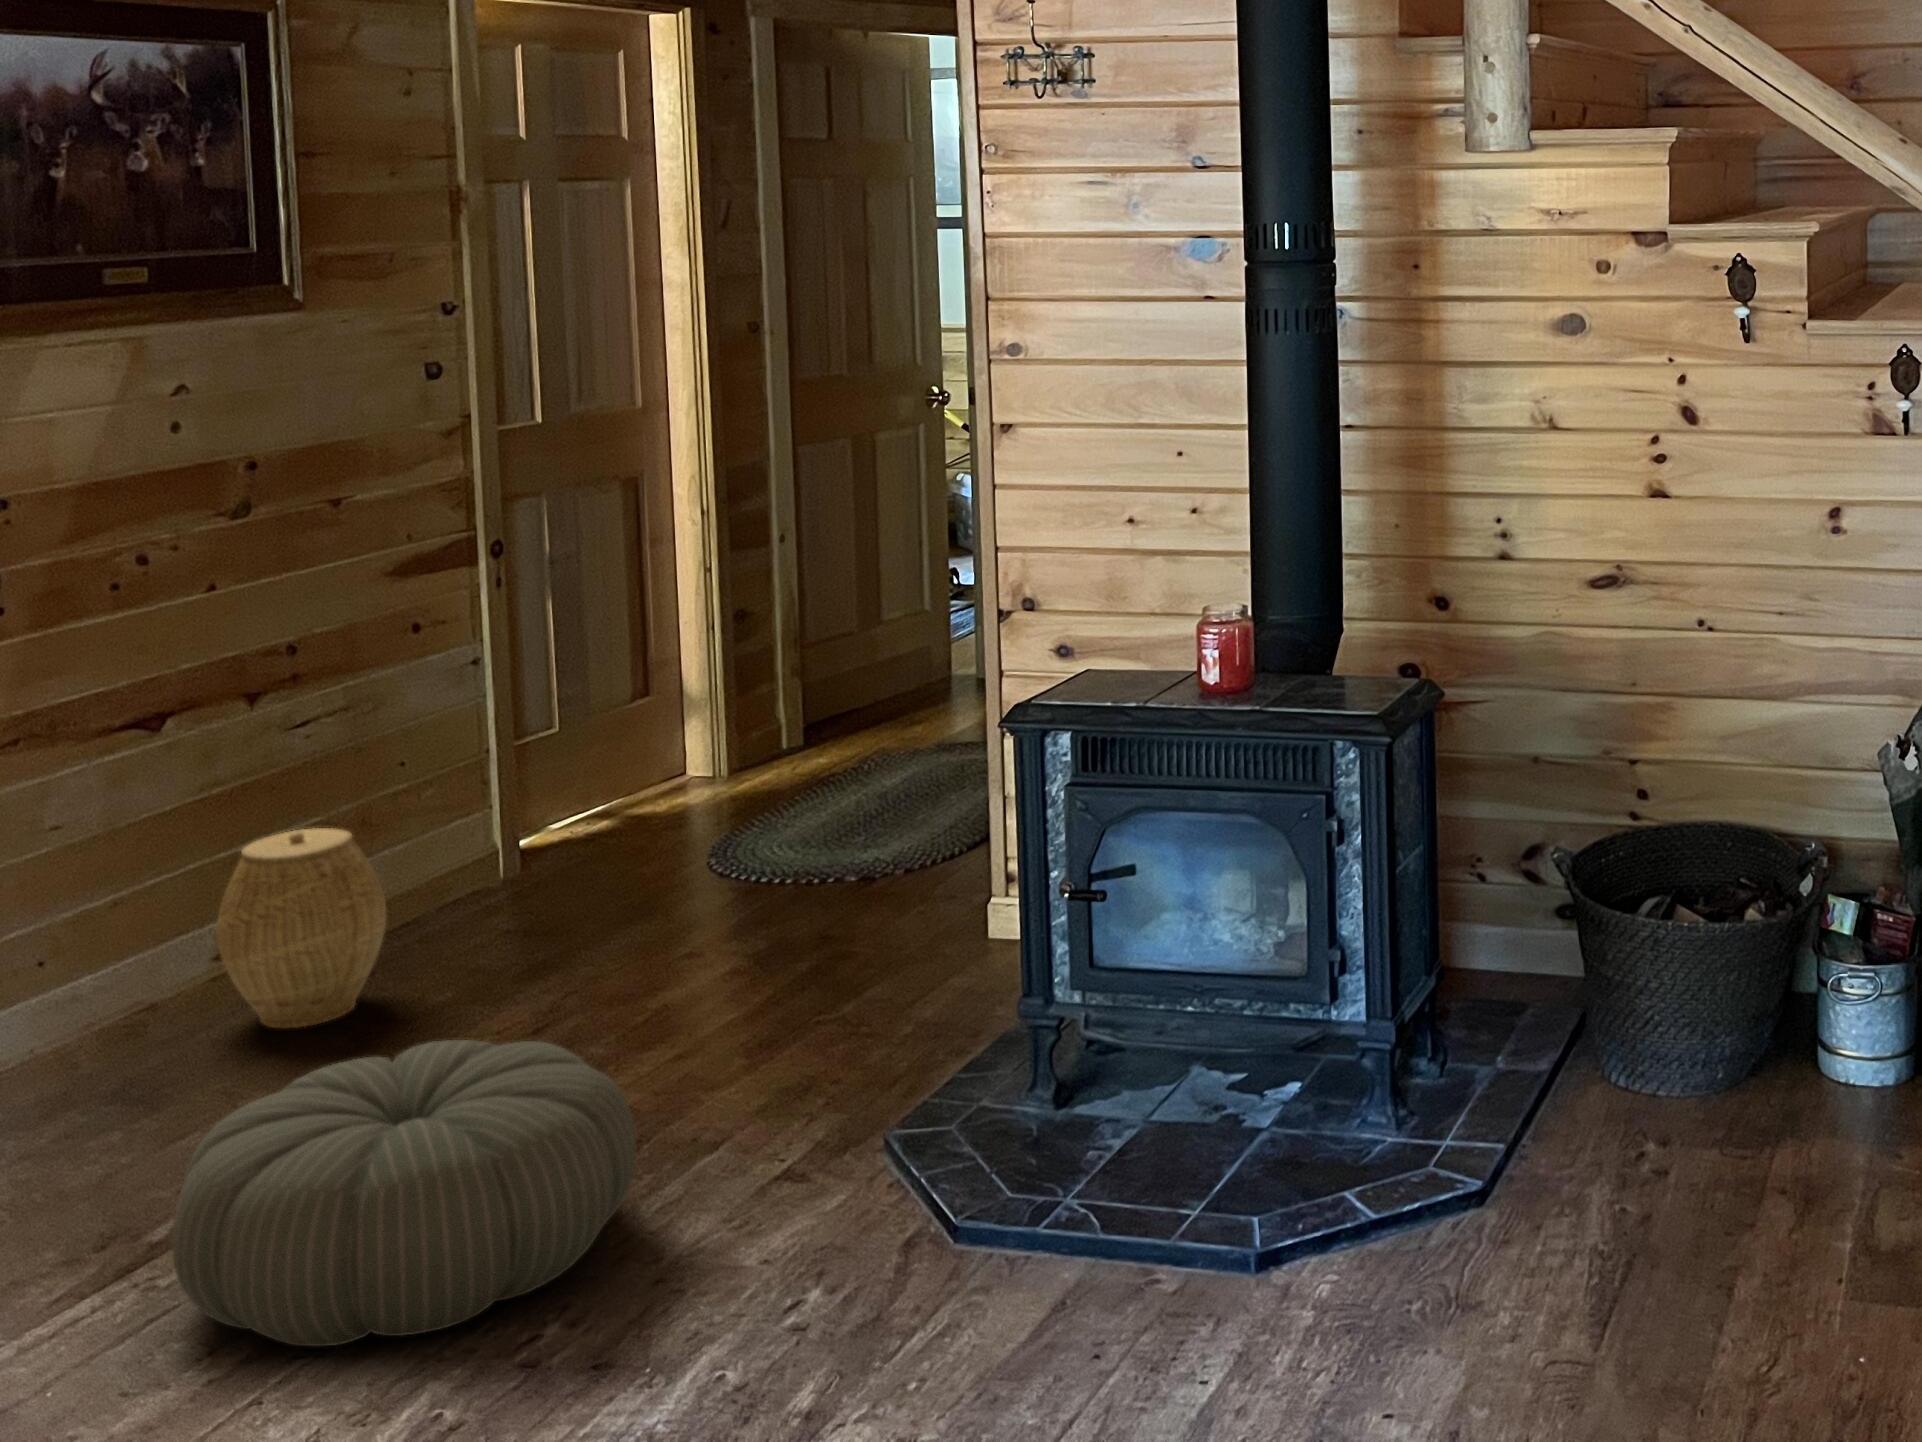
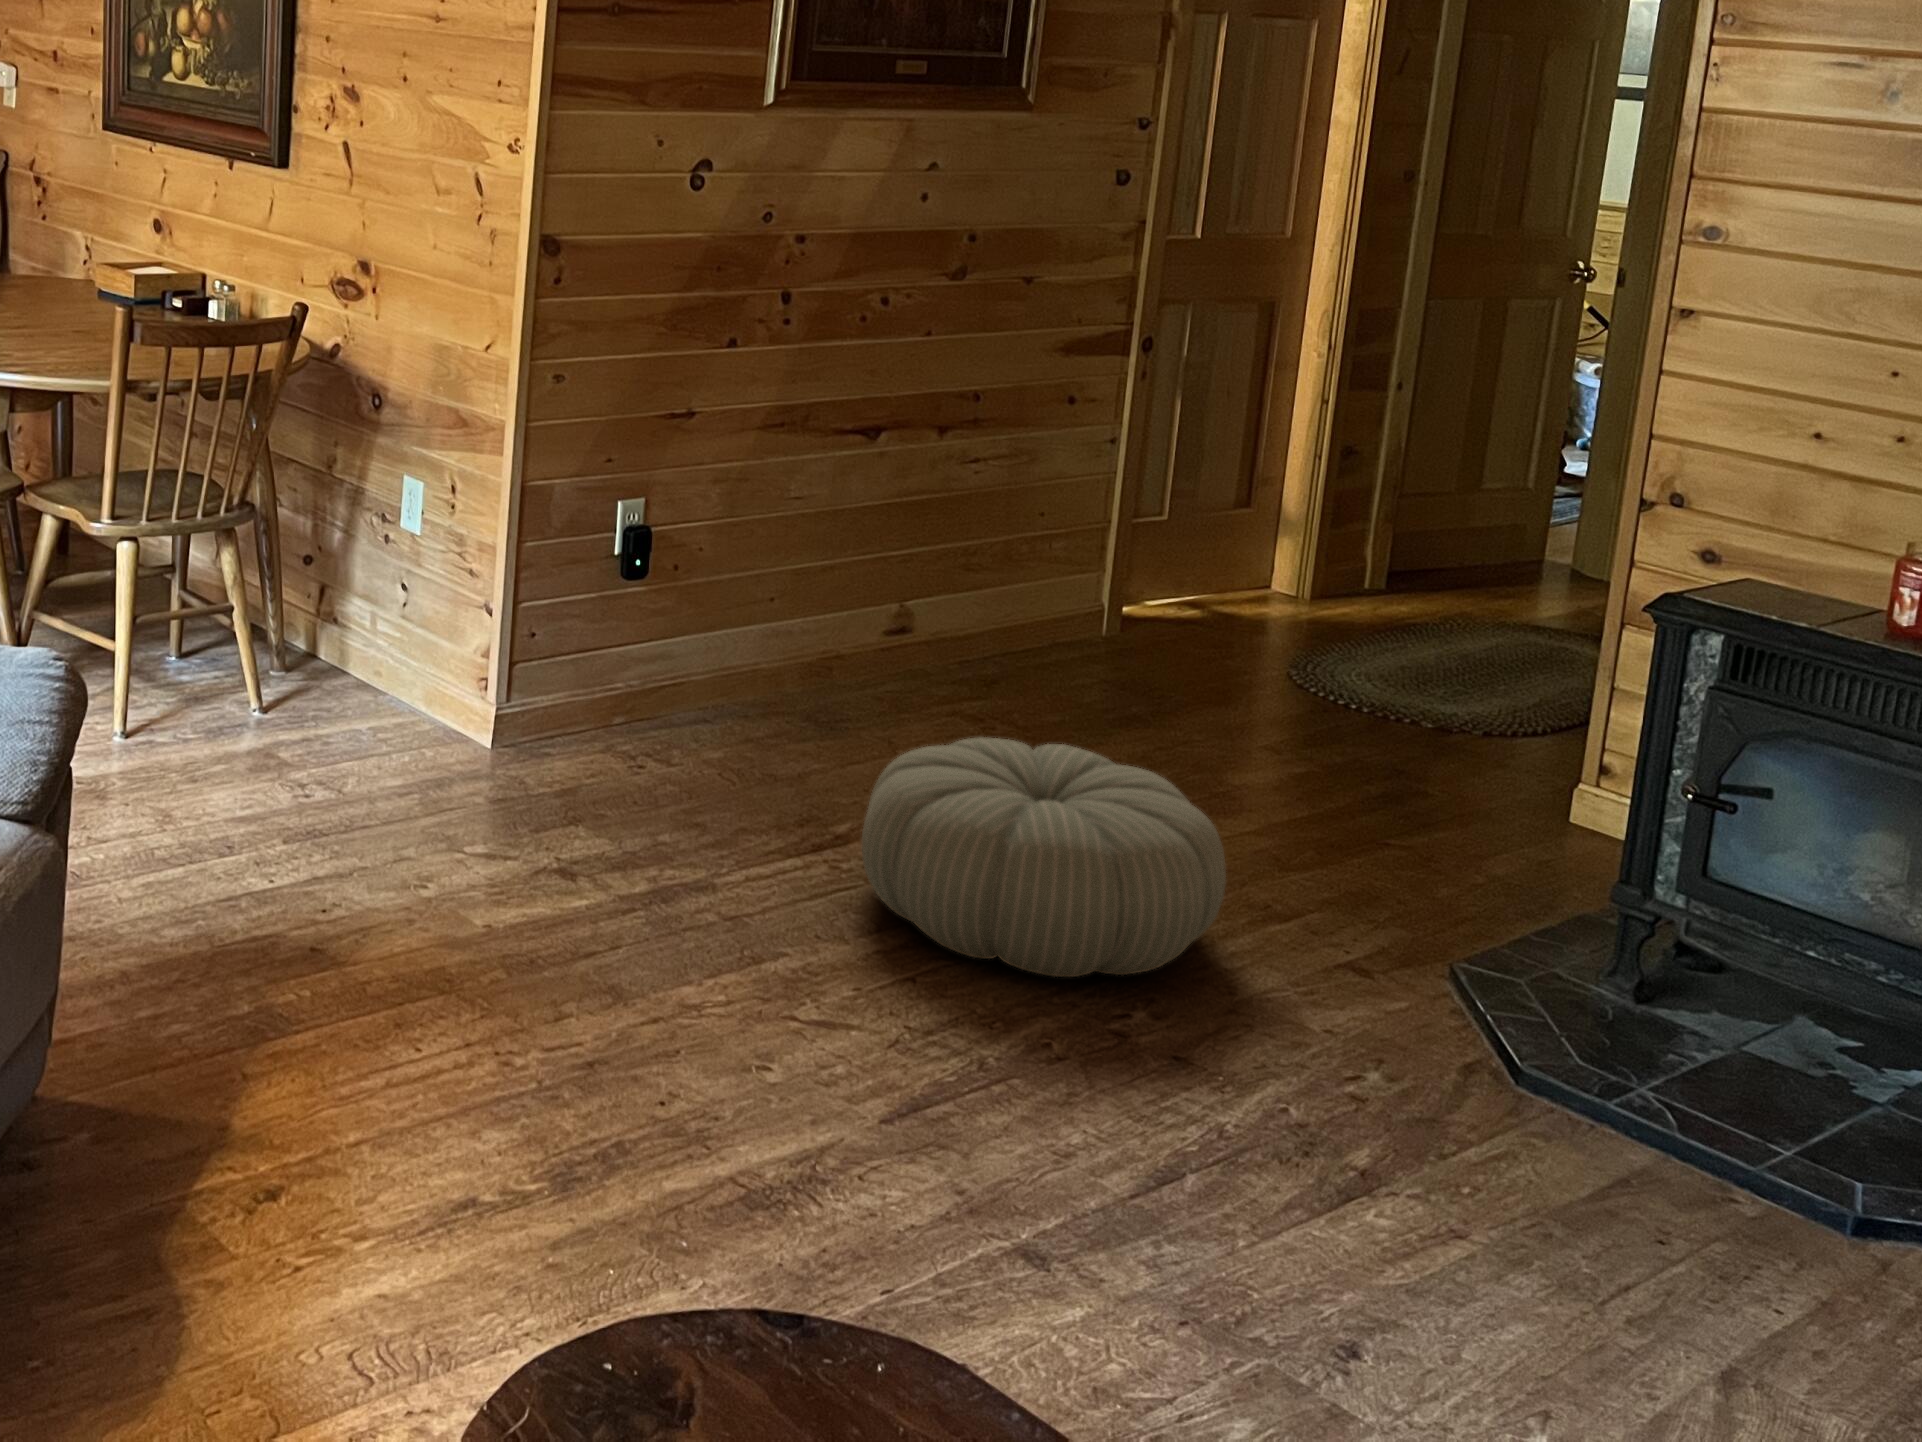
woven basket: present [217,828,387,1028] -> none [892,544,1021,707]

